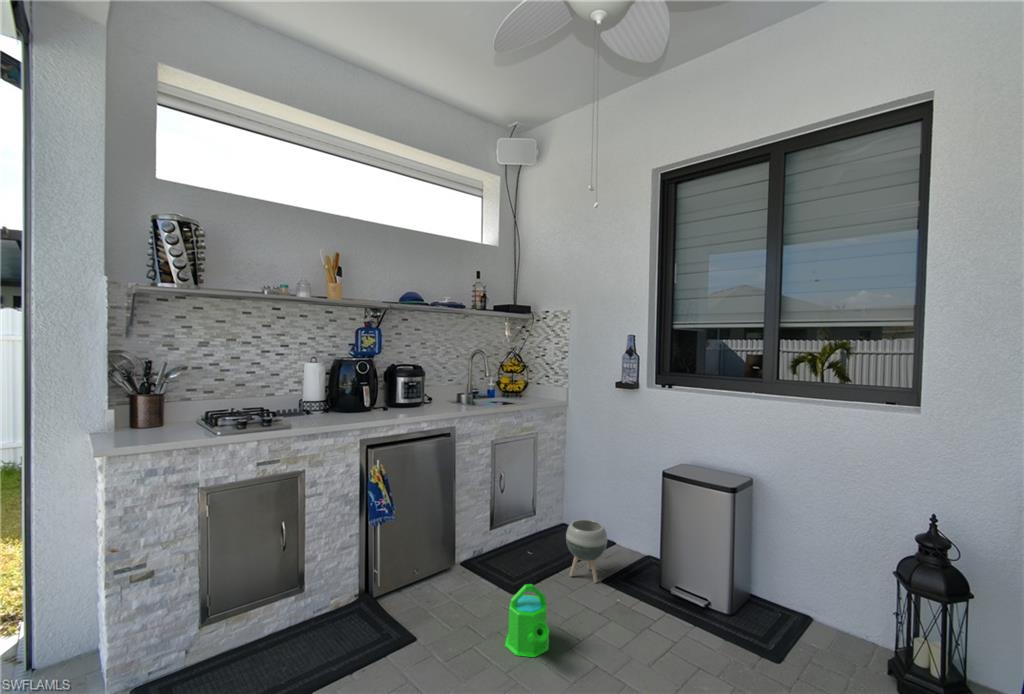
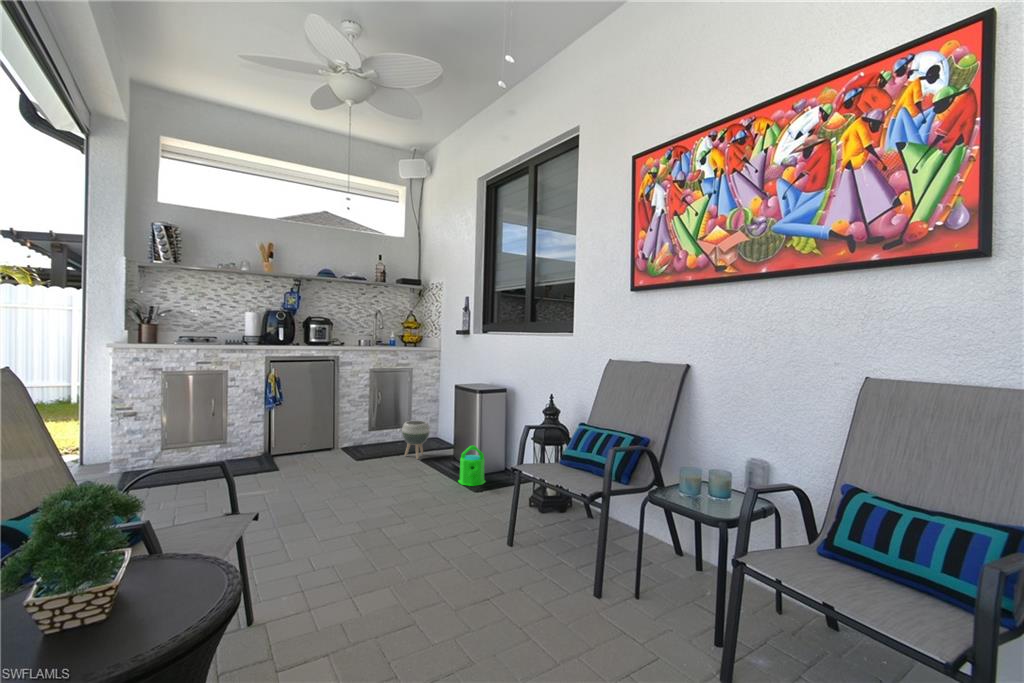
watering can: present [505,584,549,657] -> present [458,445,485,486]

